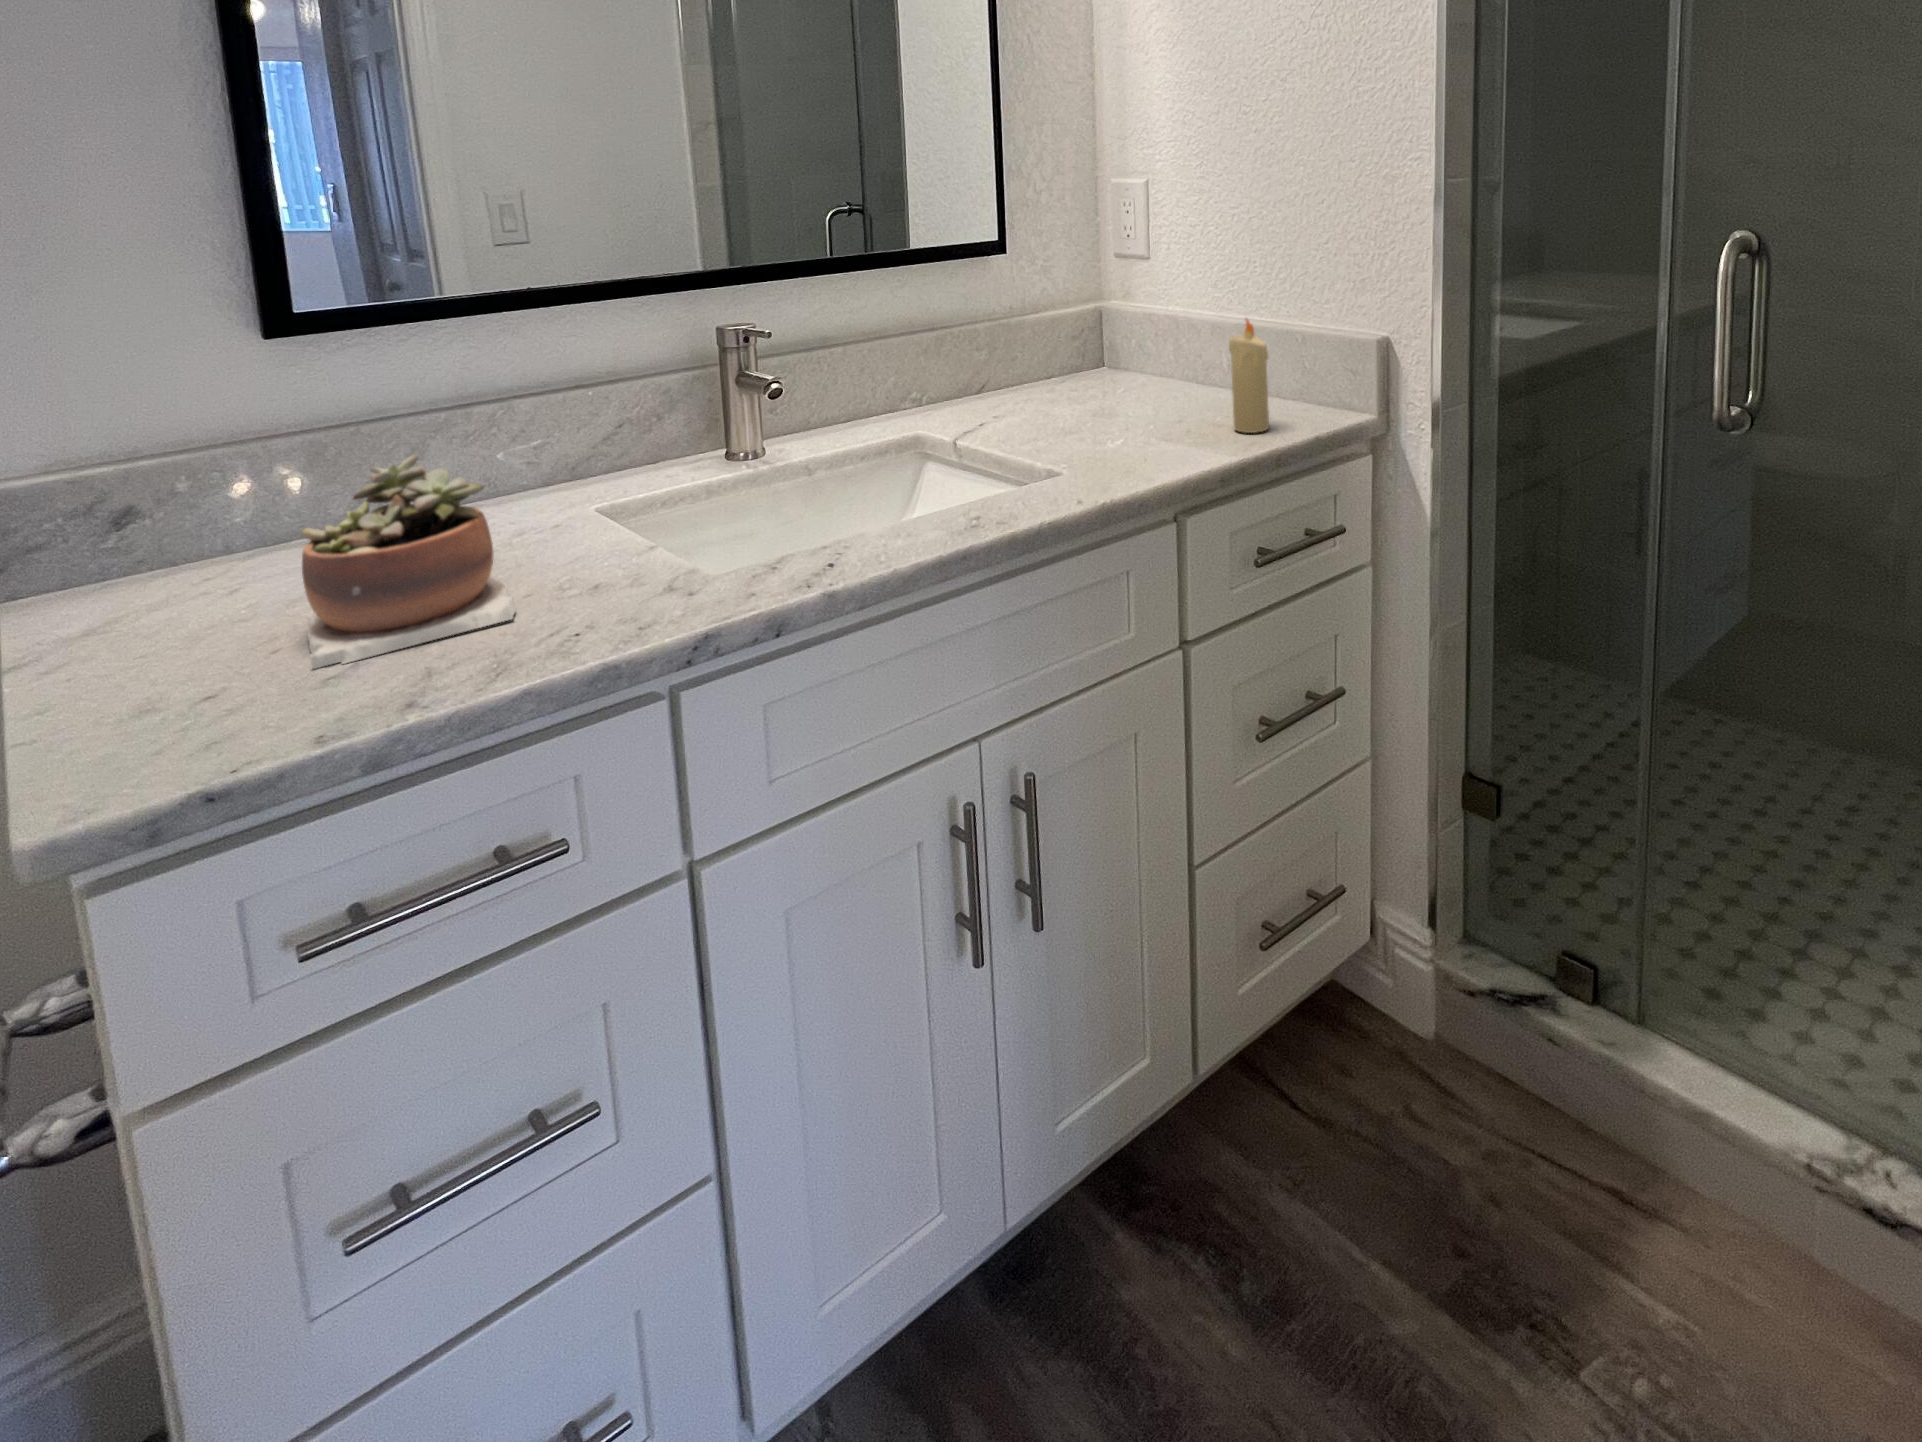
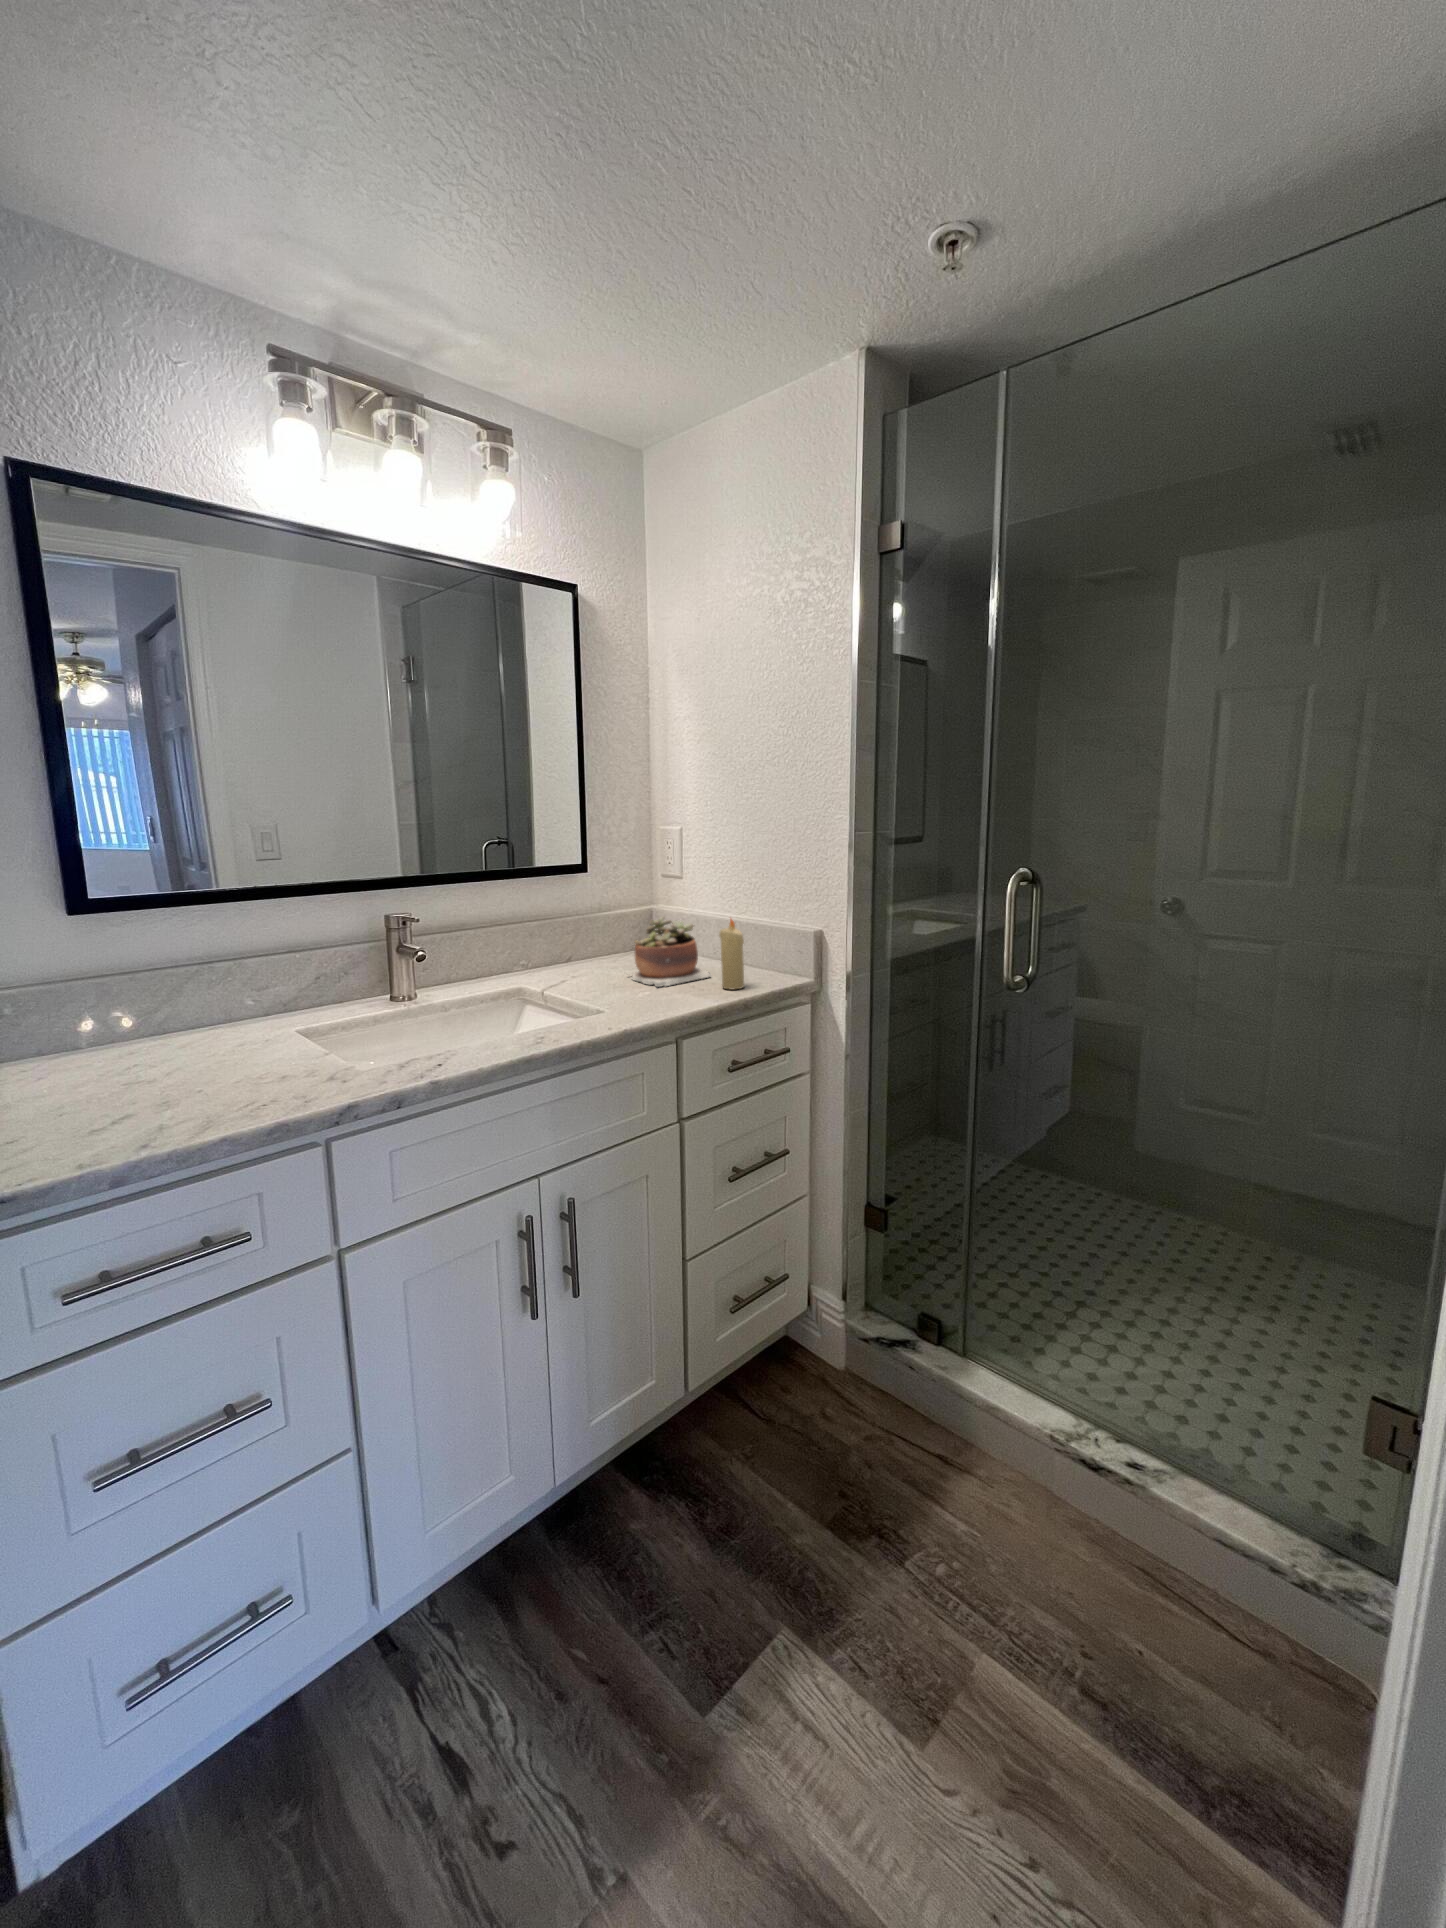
succulent plant: present [302,455,516,669] -> present [632,916,711,987]

